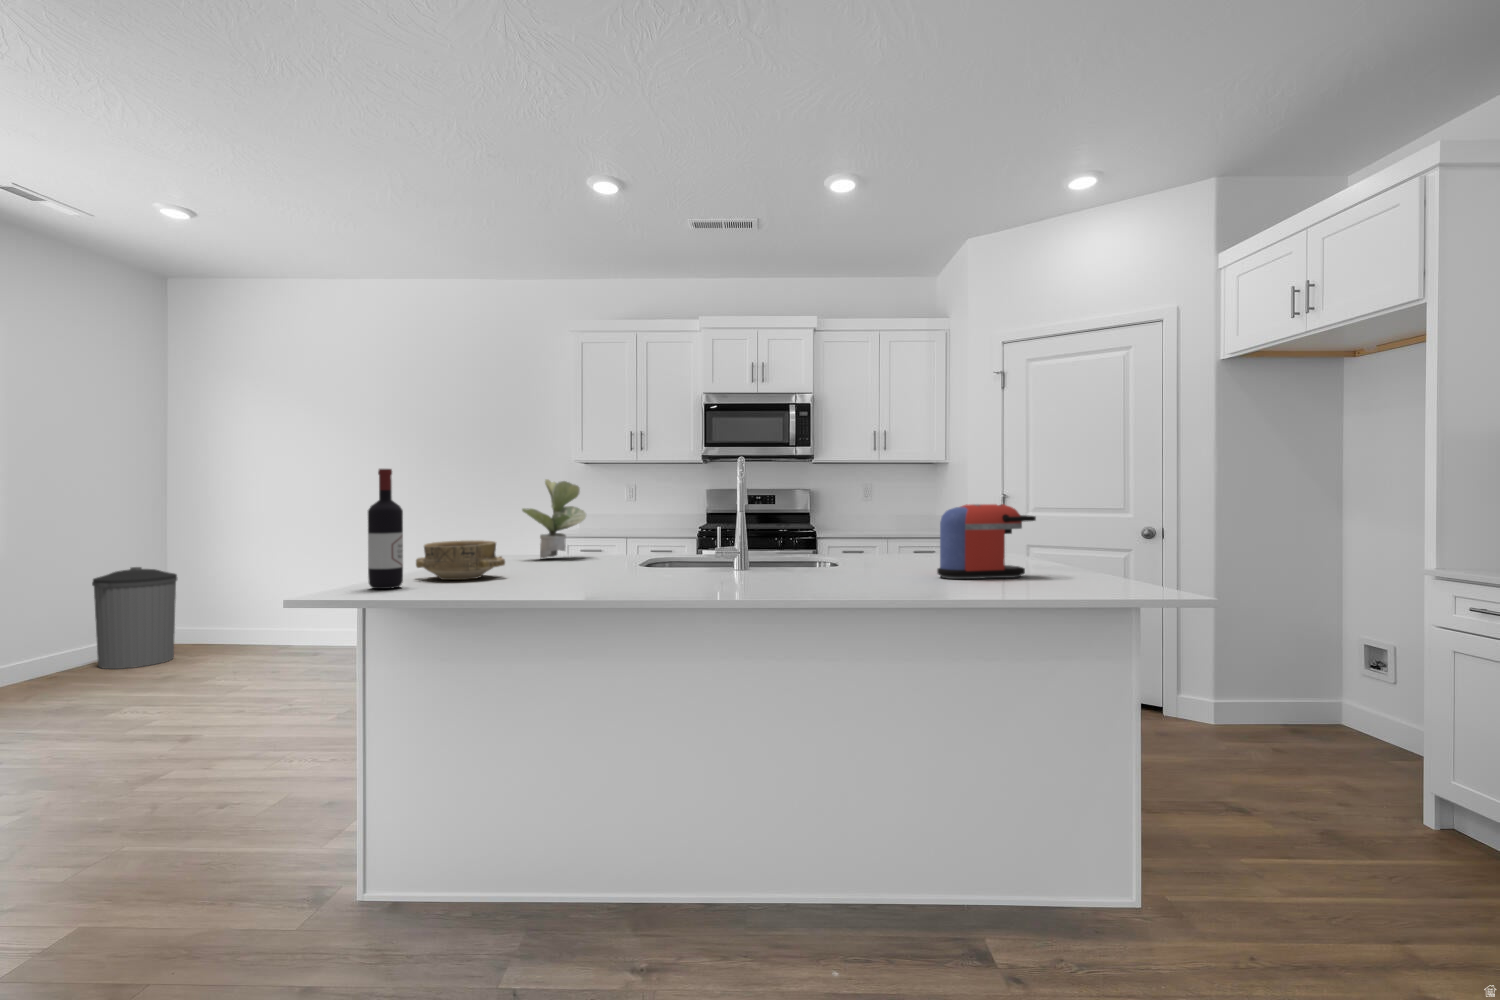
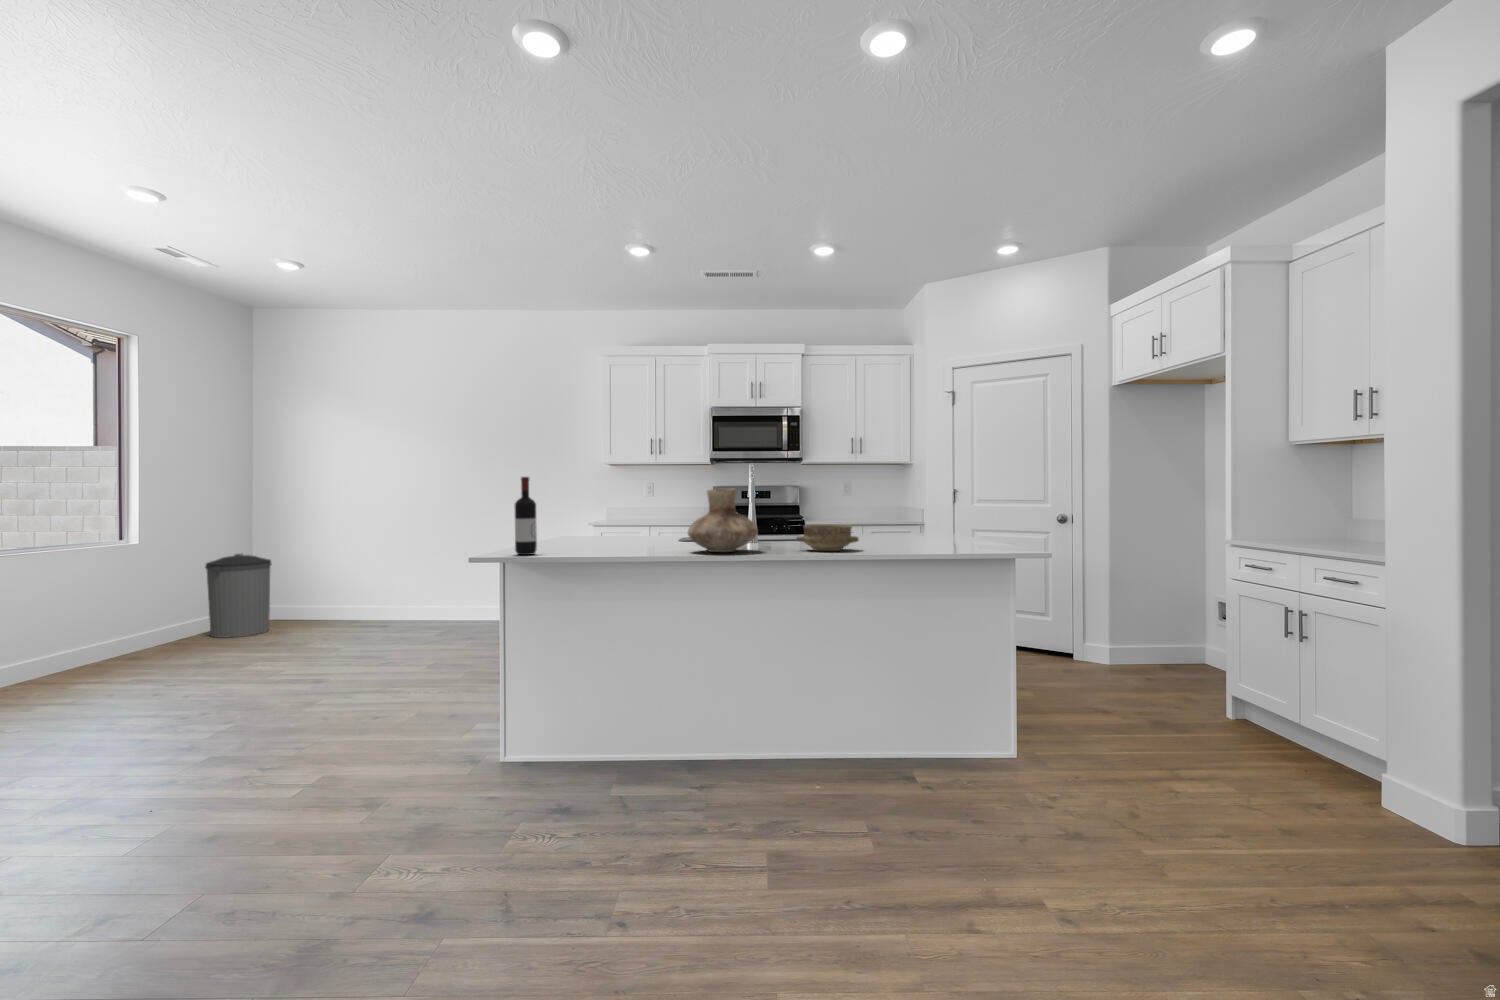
potted plant: present [522,479,586,558] -> none [590,480,636,539]
vase: none [635,489,743,586] -> present [688,488,758,552]
coffee maker: present [937,504,1036,579] -> none [887,498,954,548]
ceramic bowl: present [416,540,505,580] -> present [796,524,859,551]

